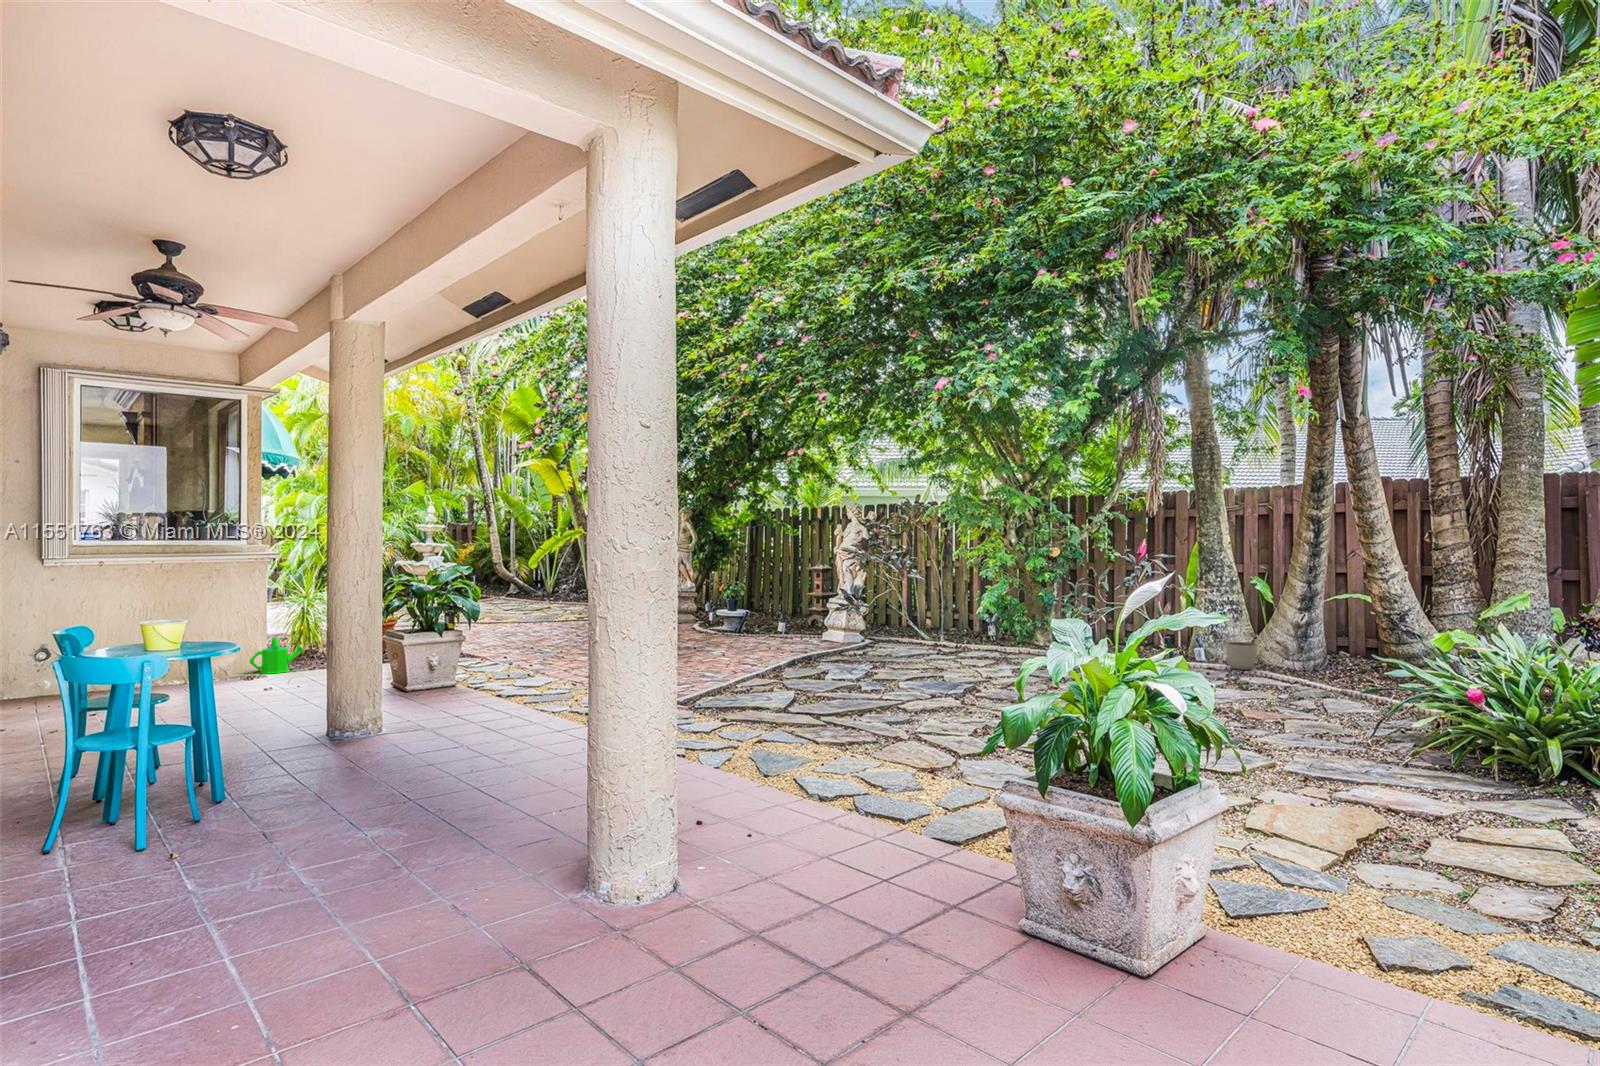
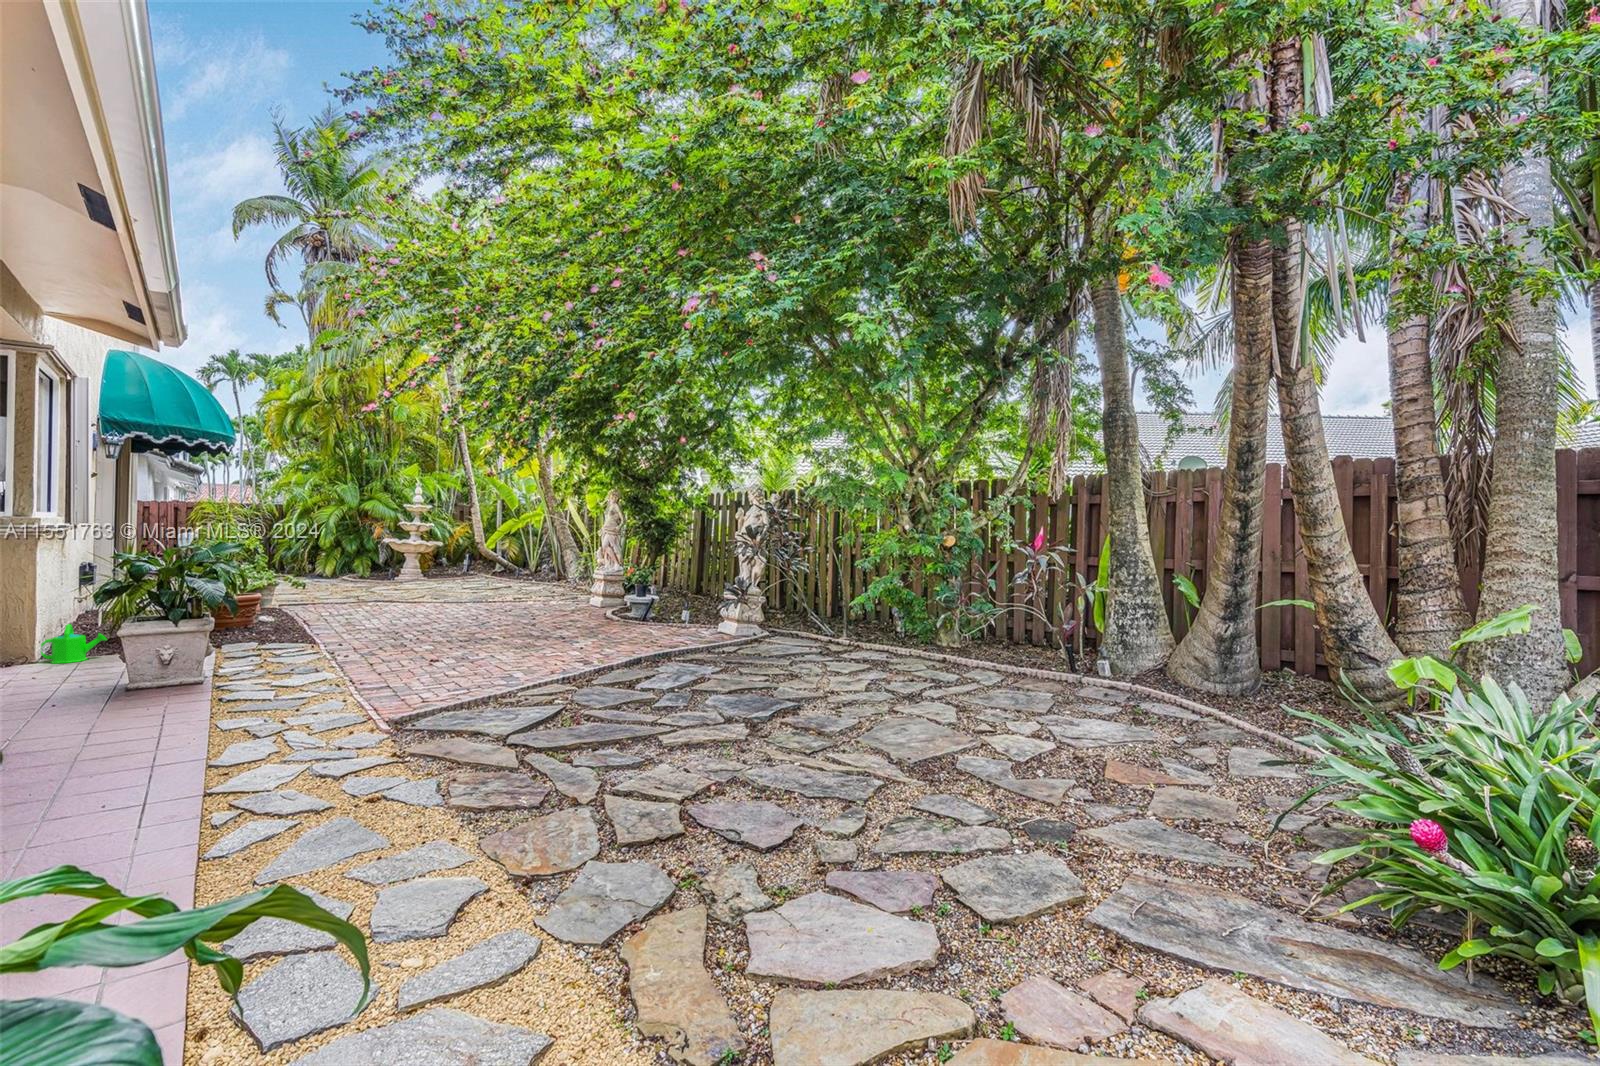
planter: present [1226,642,1257,670] -> none [1135,653,1172,689]

